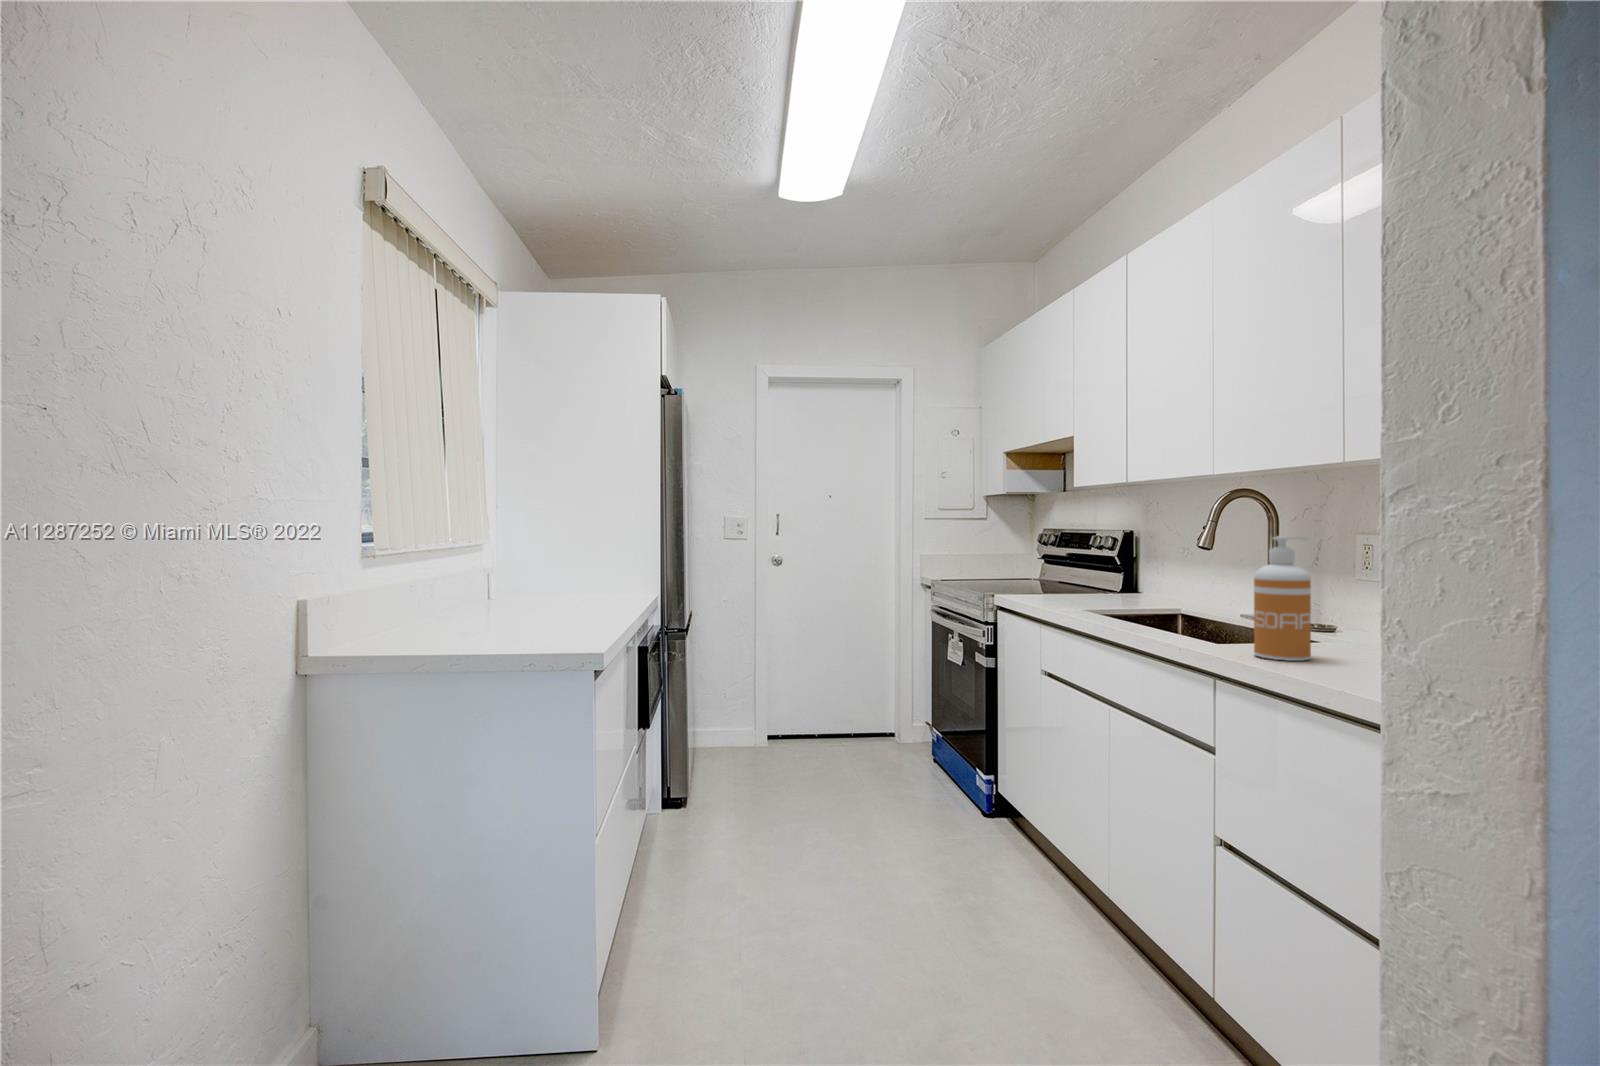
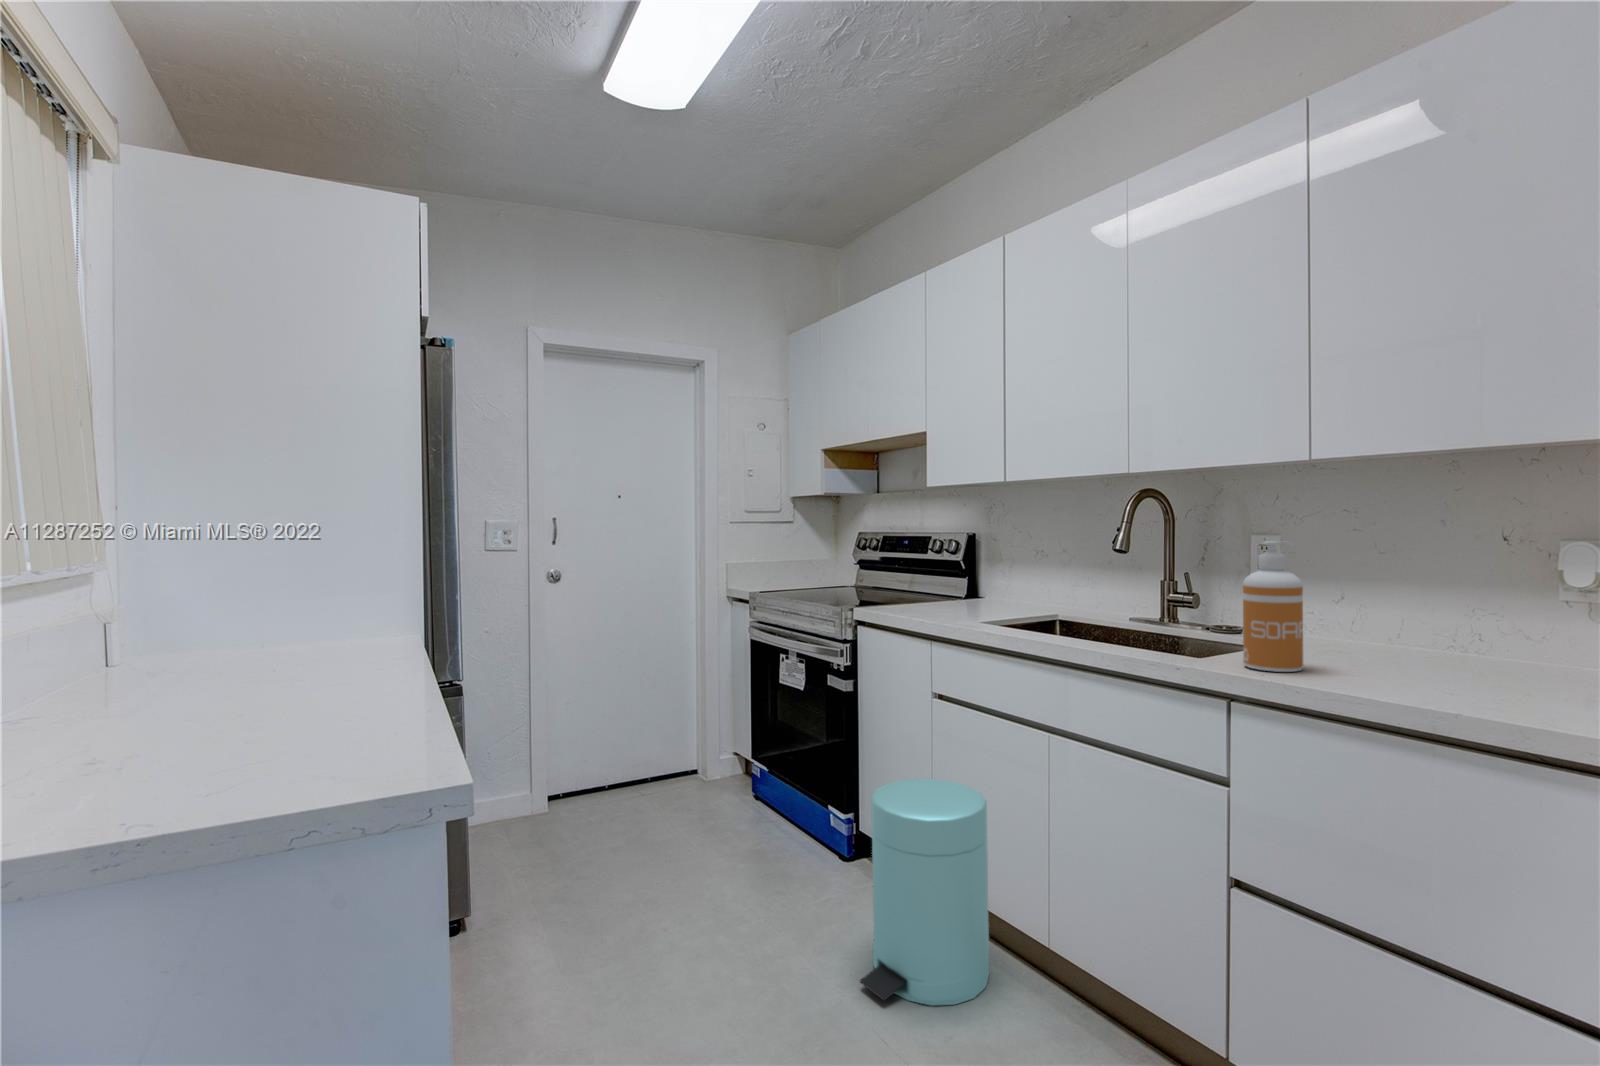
trash can: none [940,741,1061,930] -> present [860,779,989,1006]

